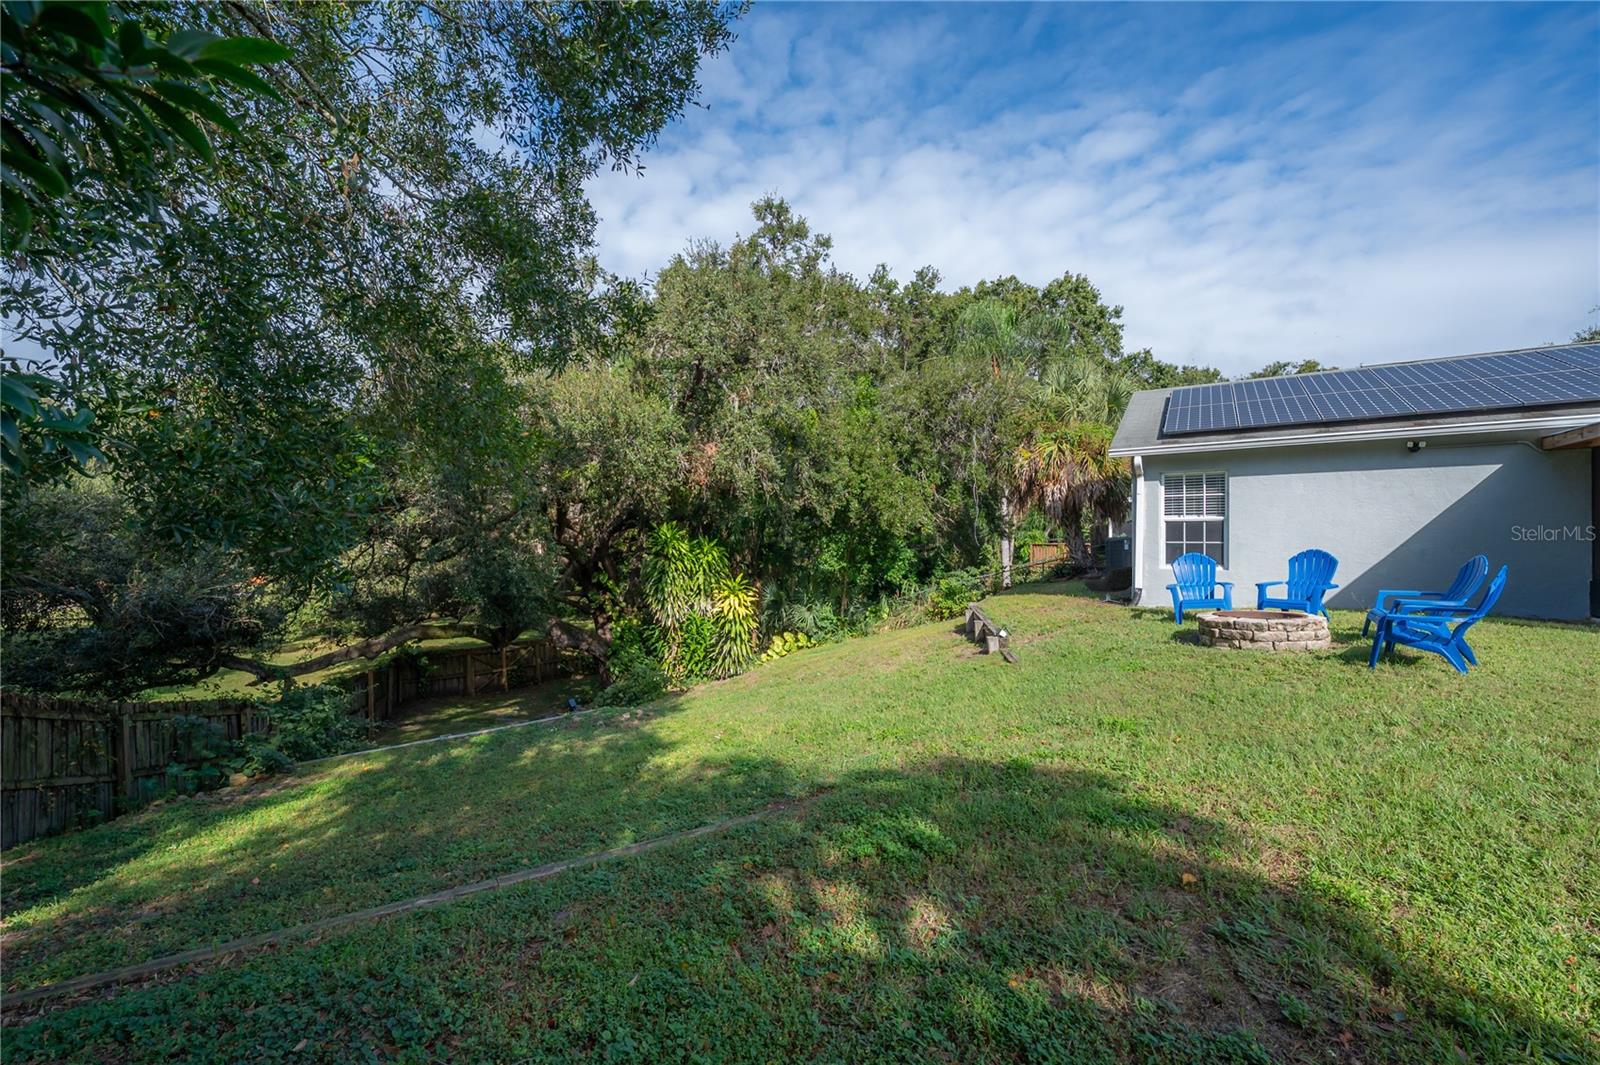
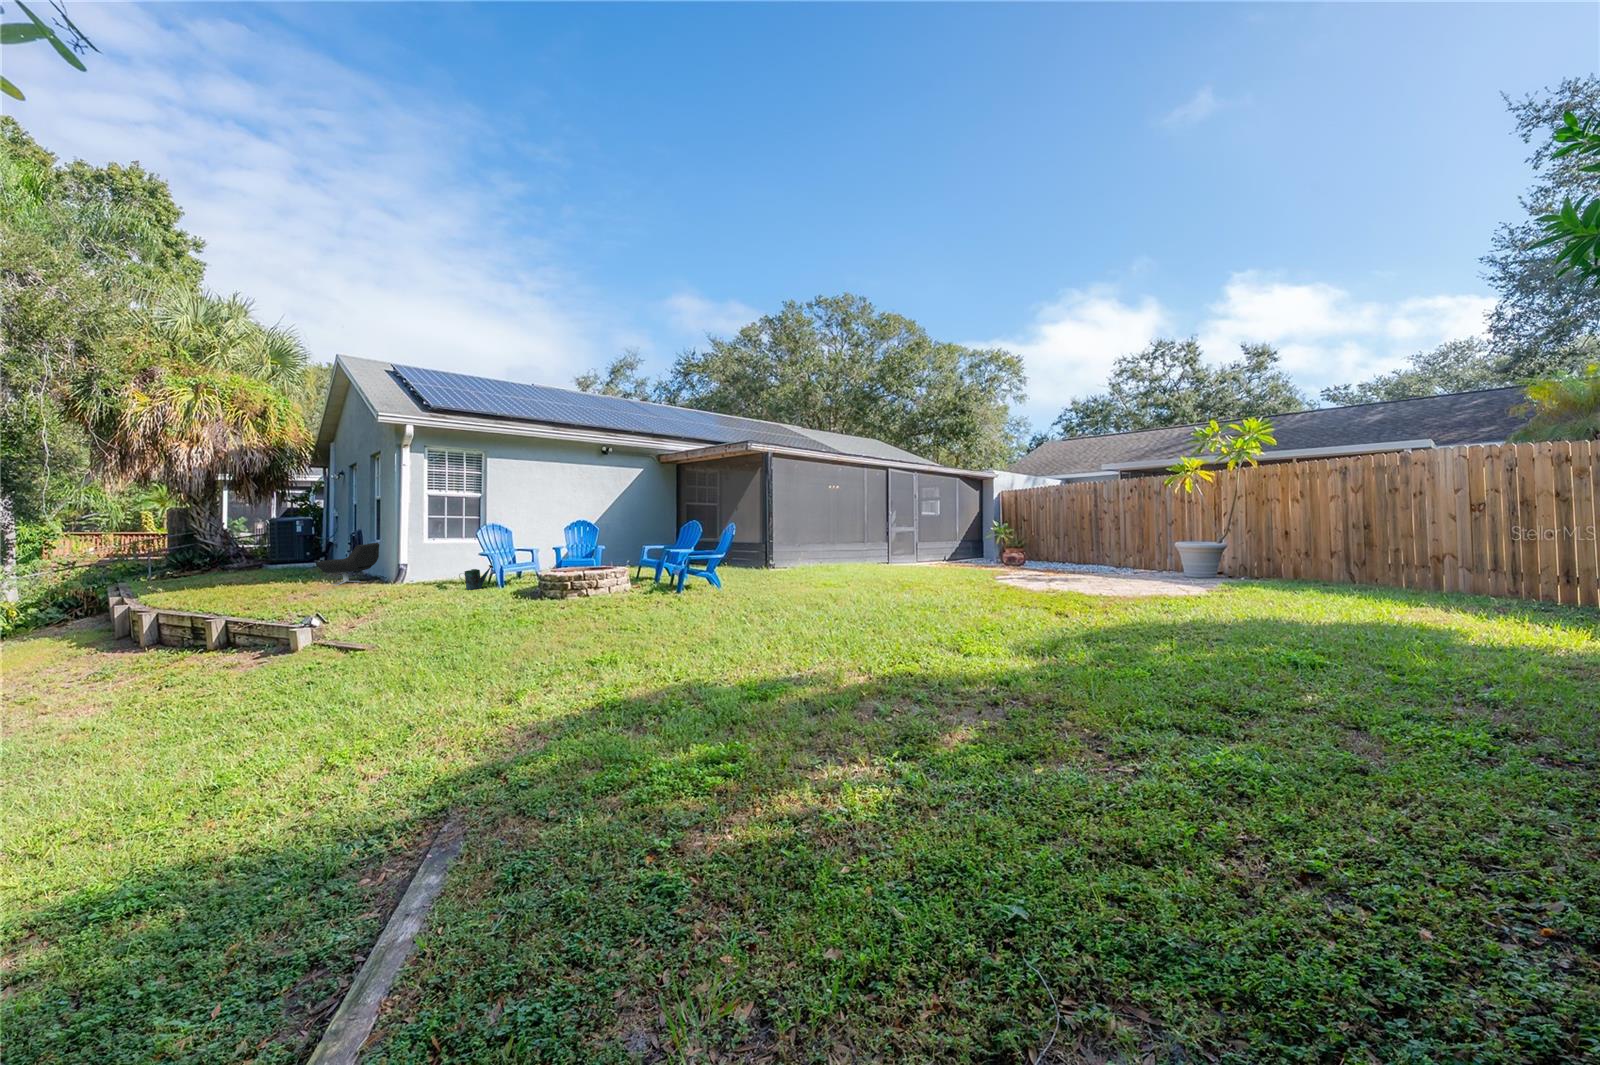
watering can: none [1152,598,1189,623] -> present [459,565,493,590]

